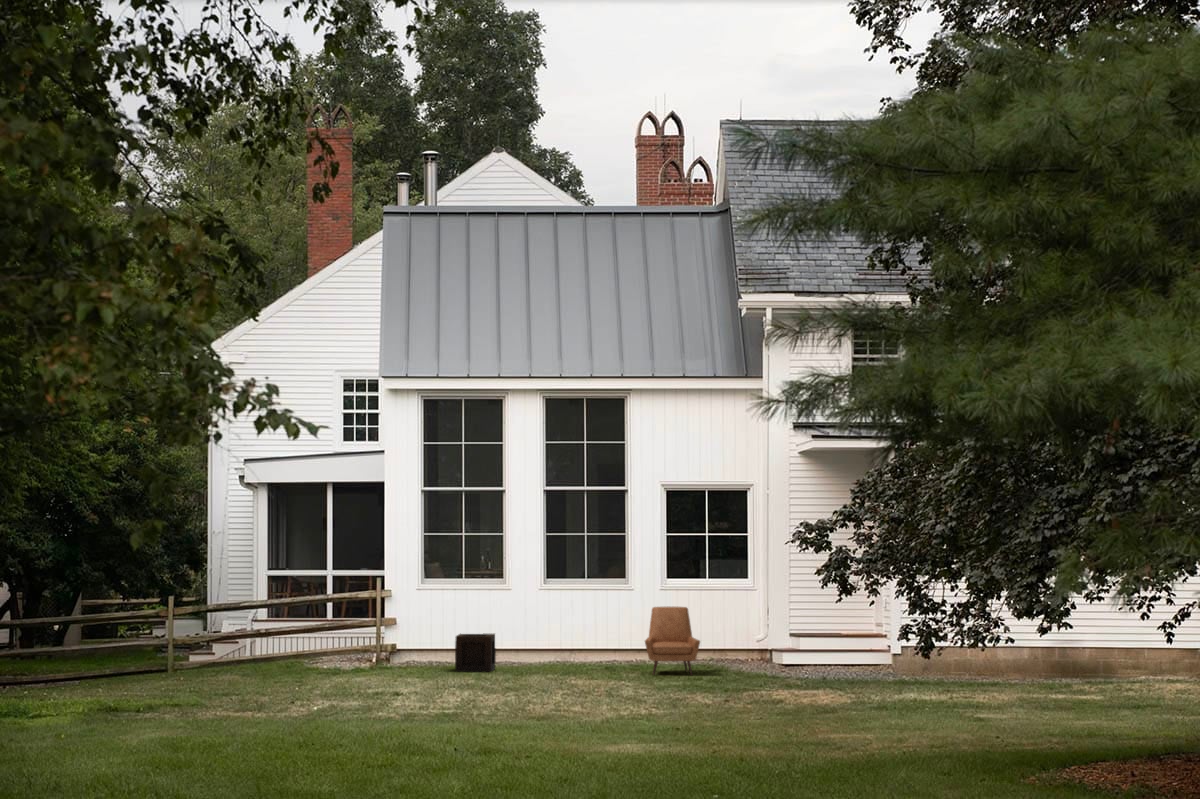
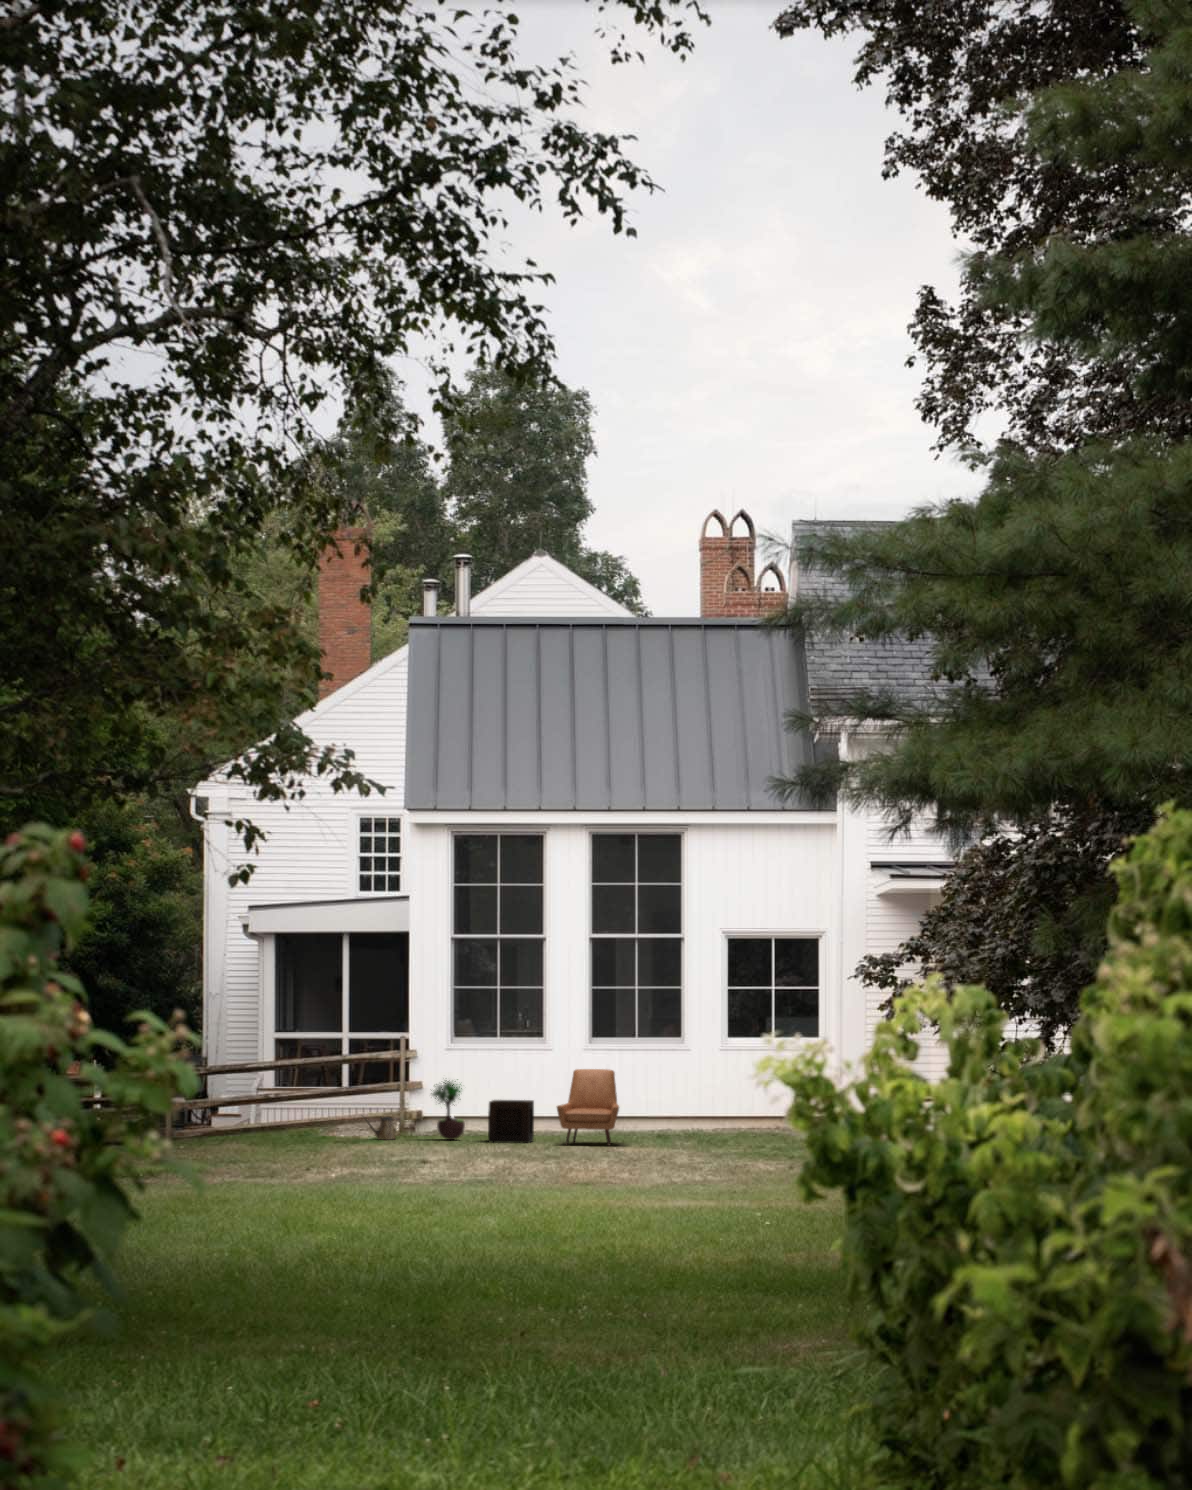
chair: present [645,606,700,675] -> present [557,1069,619,1146]
potted tree: none [403,612,435,669] -> present [431,1079,465,1140]
watering can: none [342,648,378,670] -> present [363,1116,398,1140]

